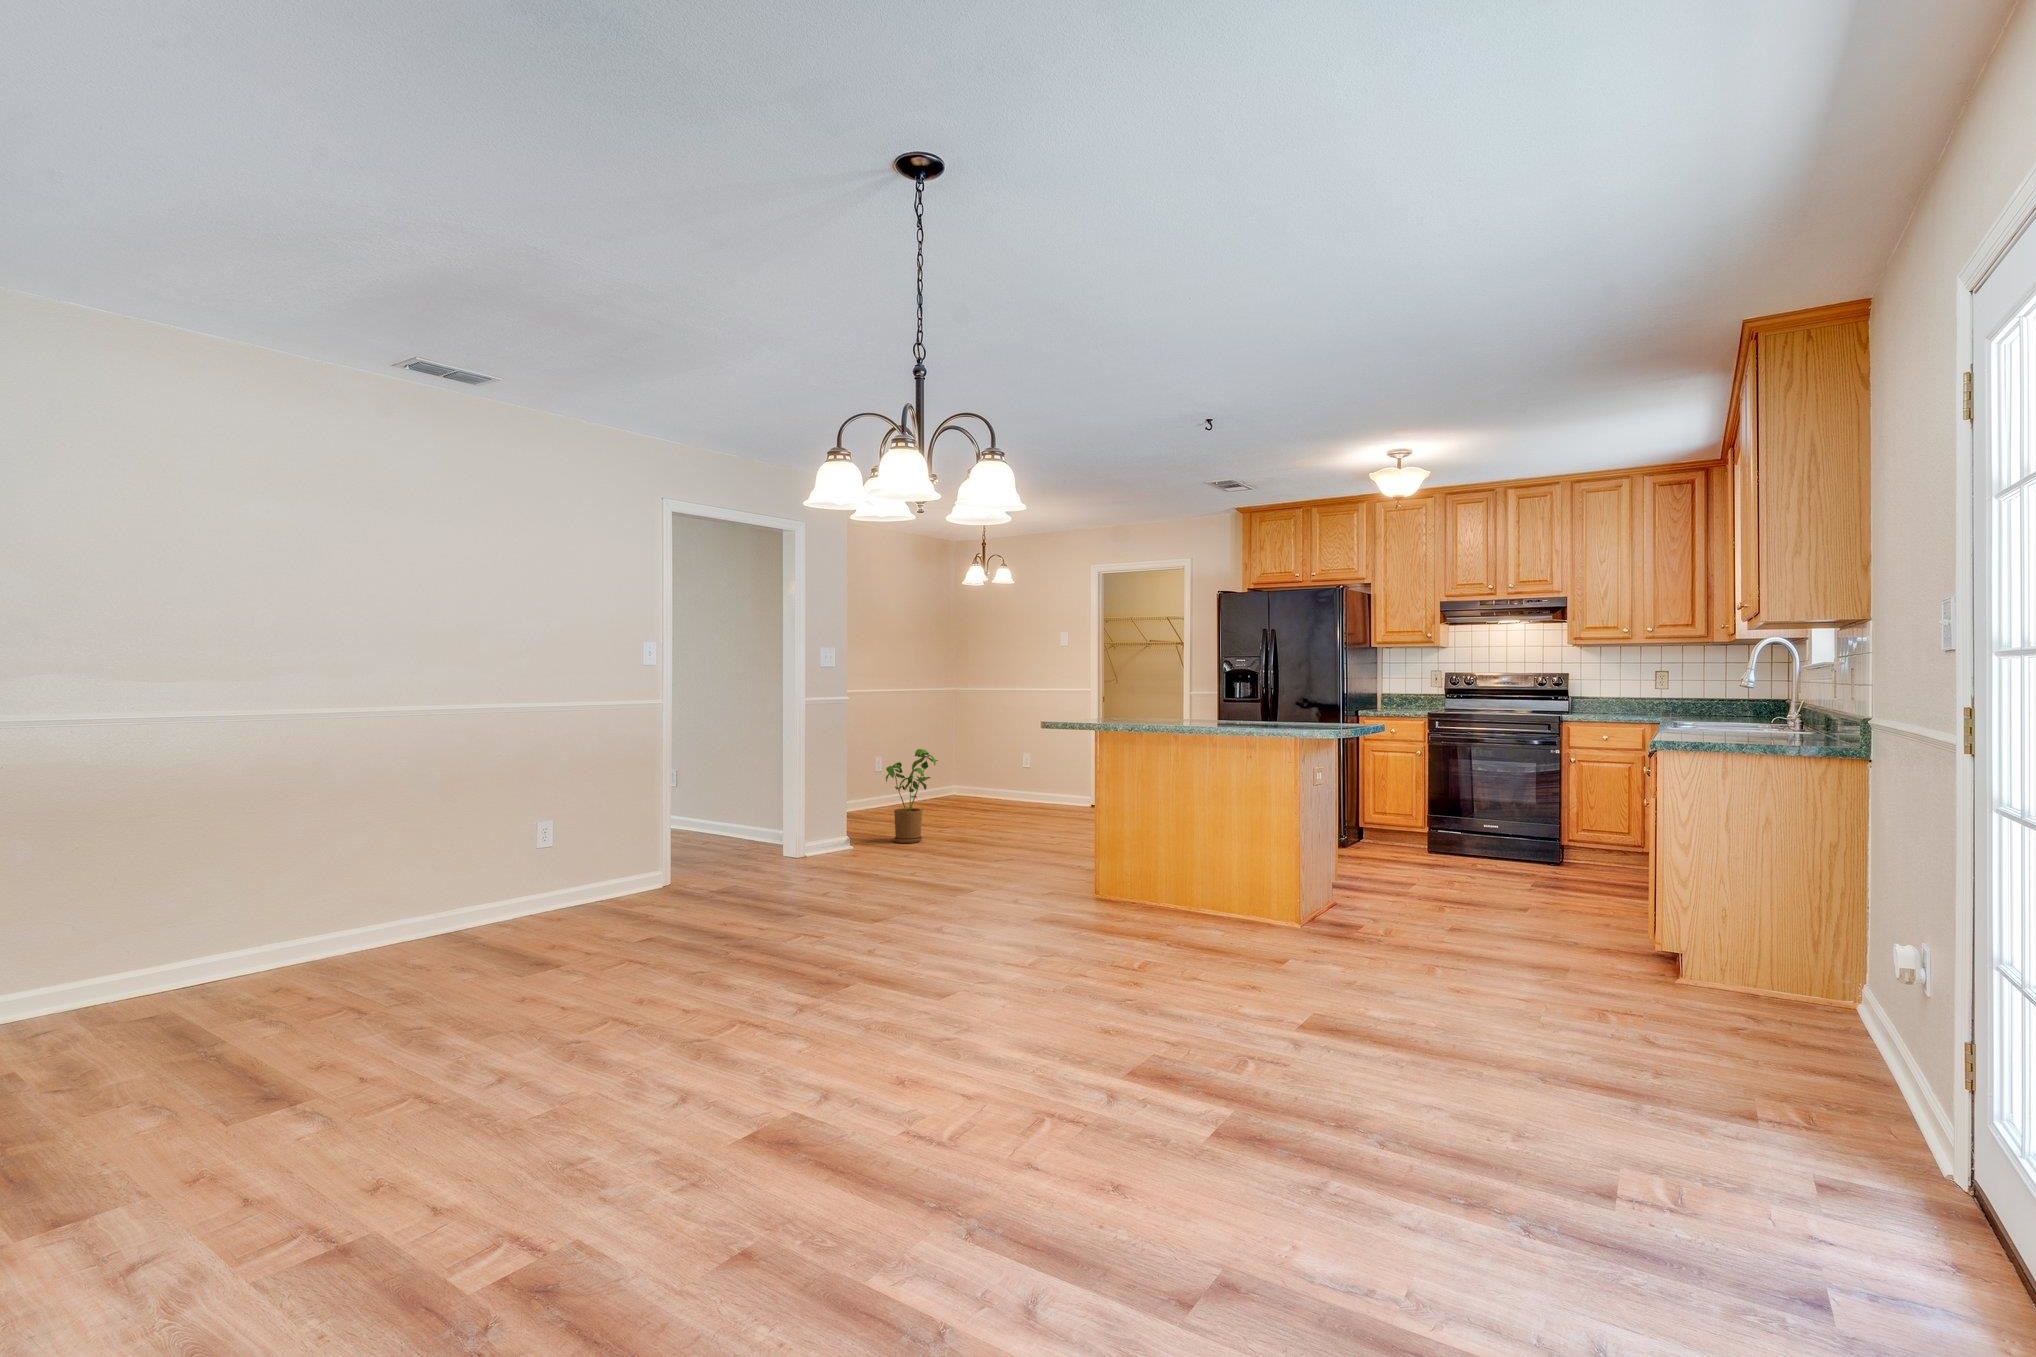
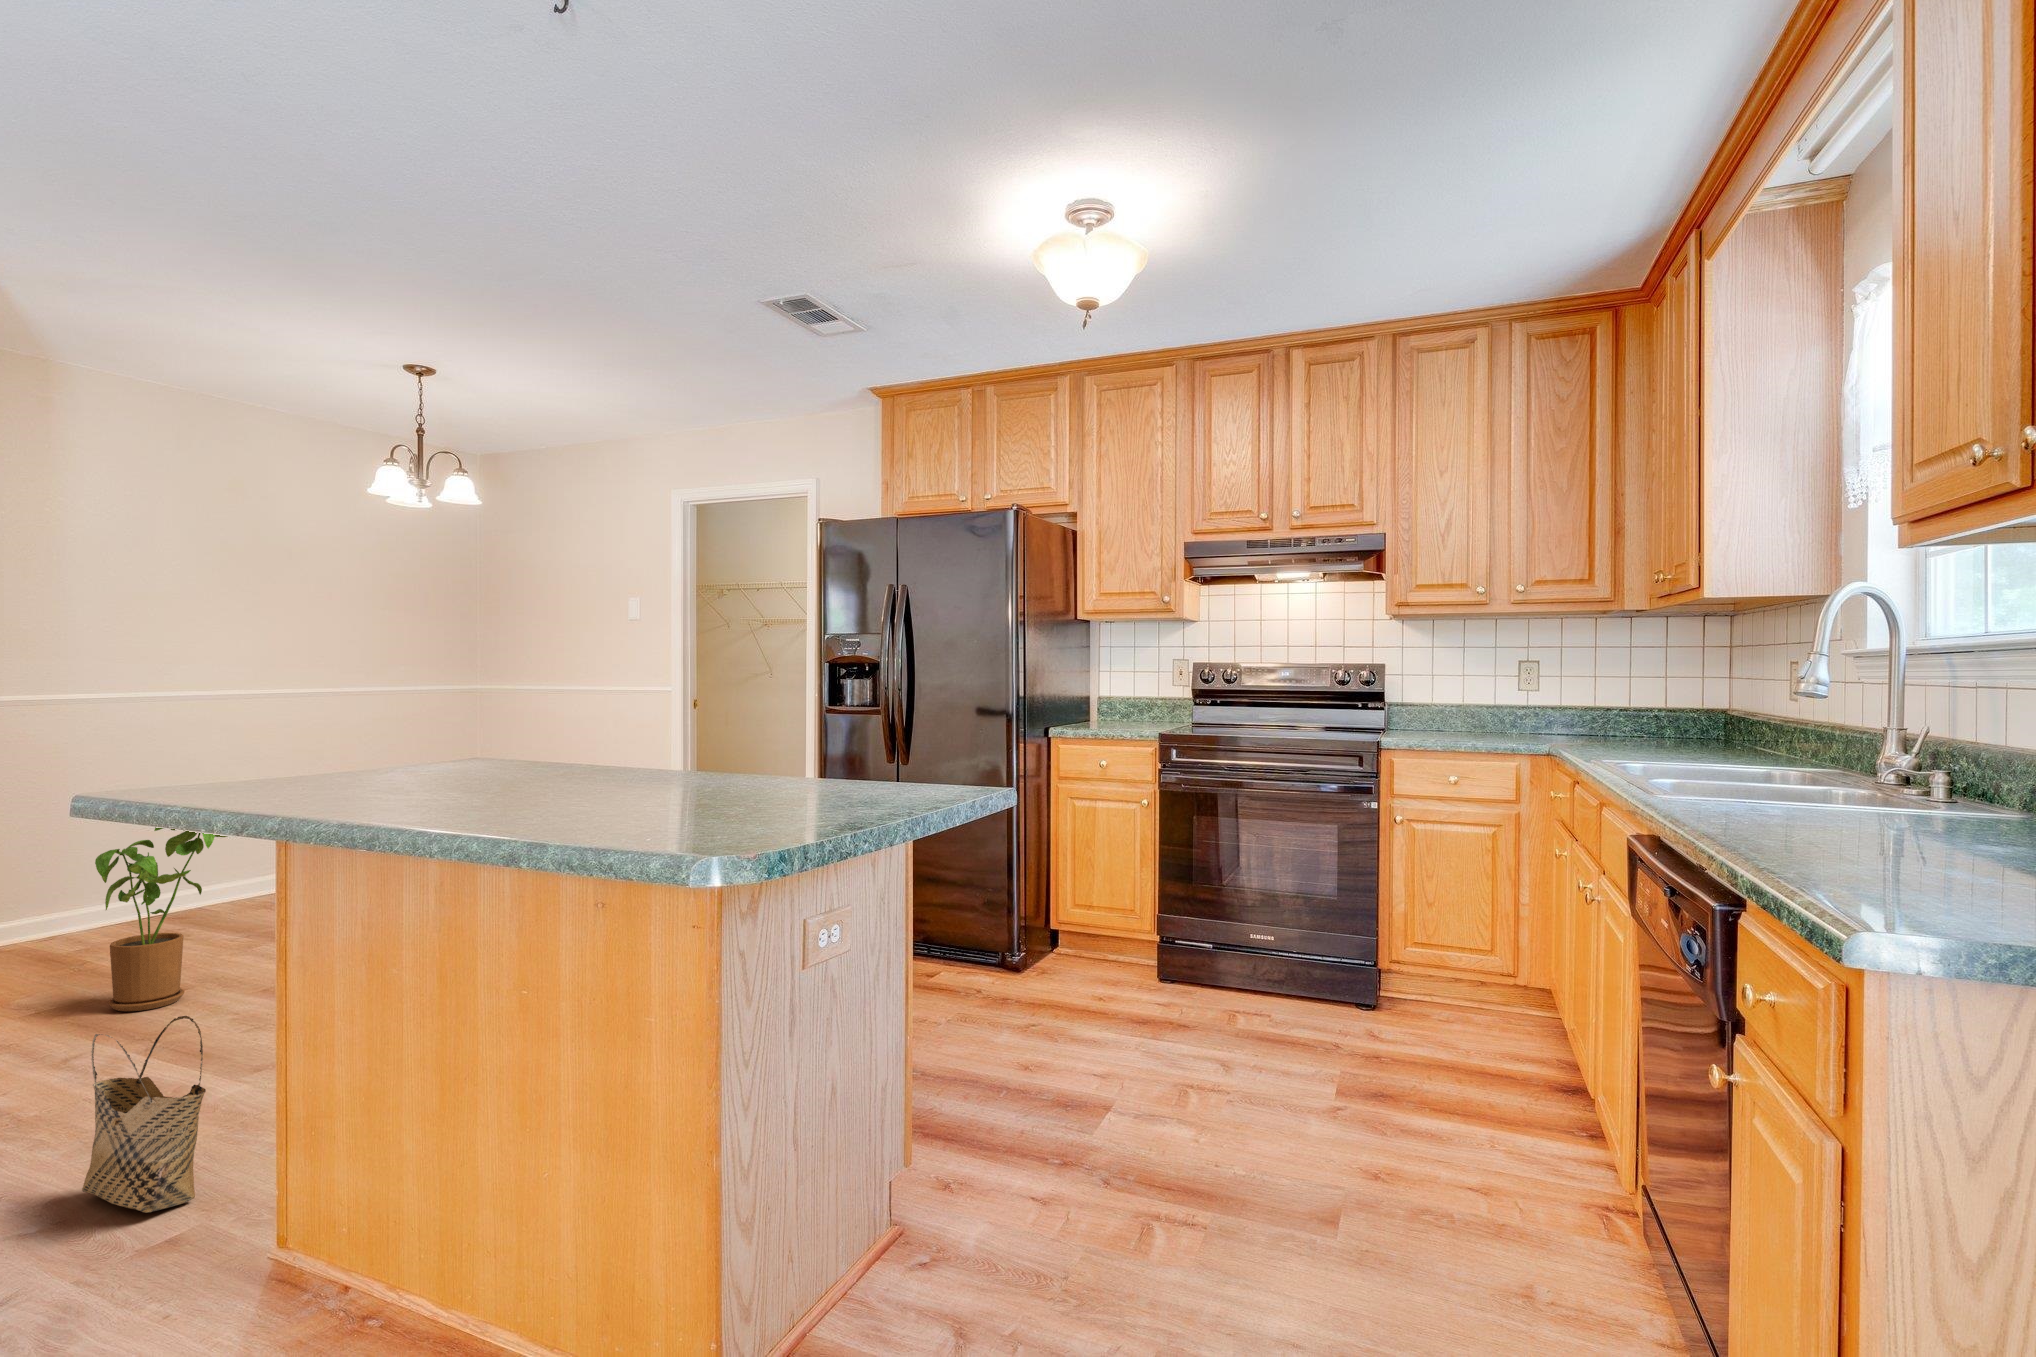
woven basket: none [1000,817,1047,888] -> present [82,1016,206,1213]

